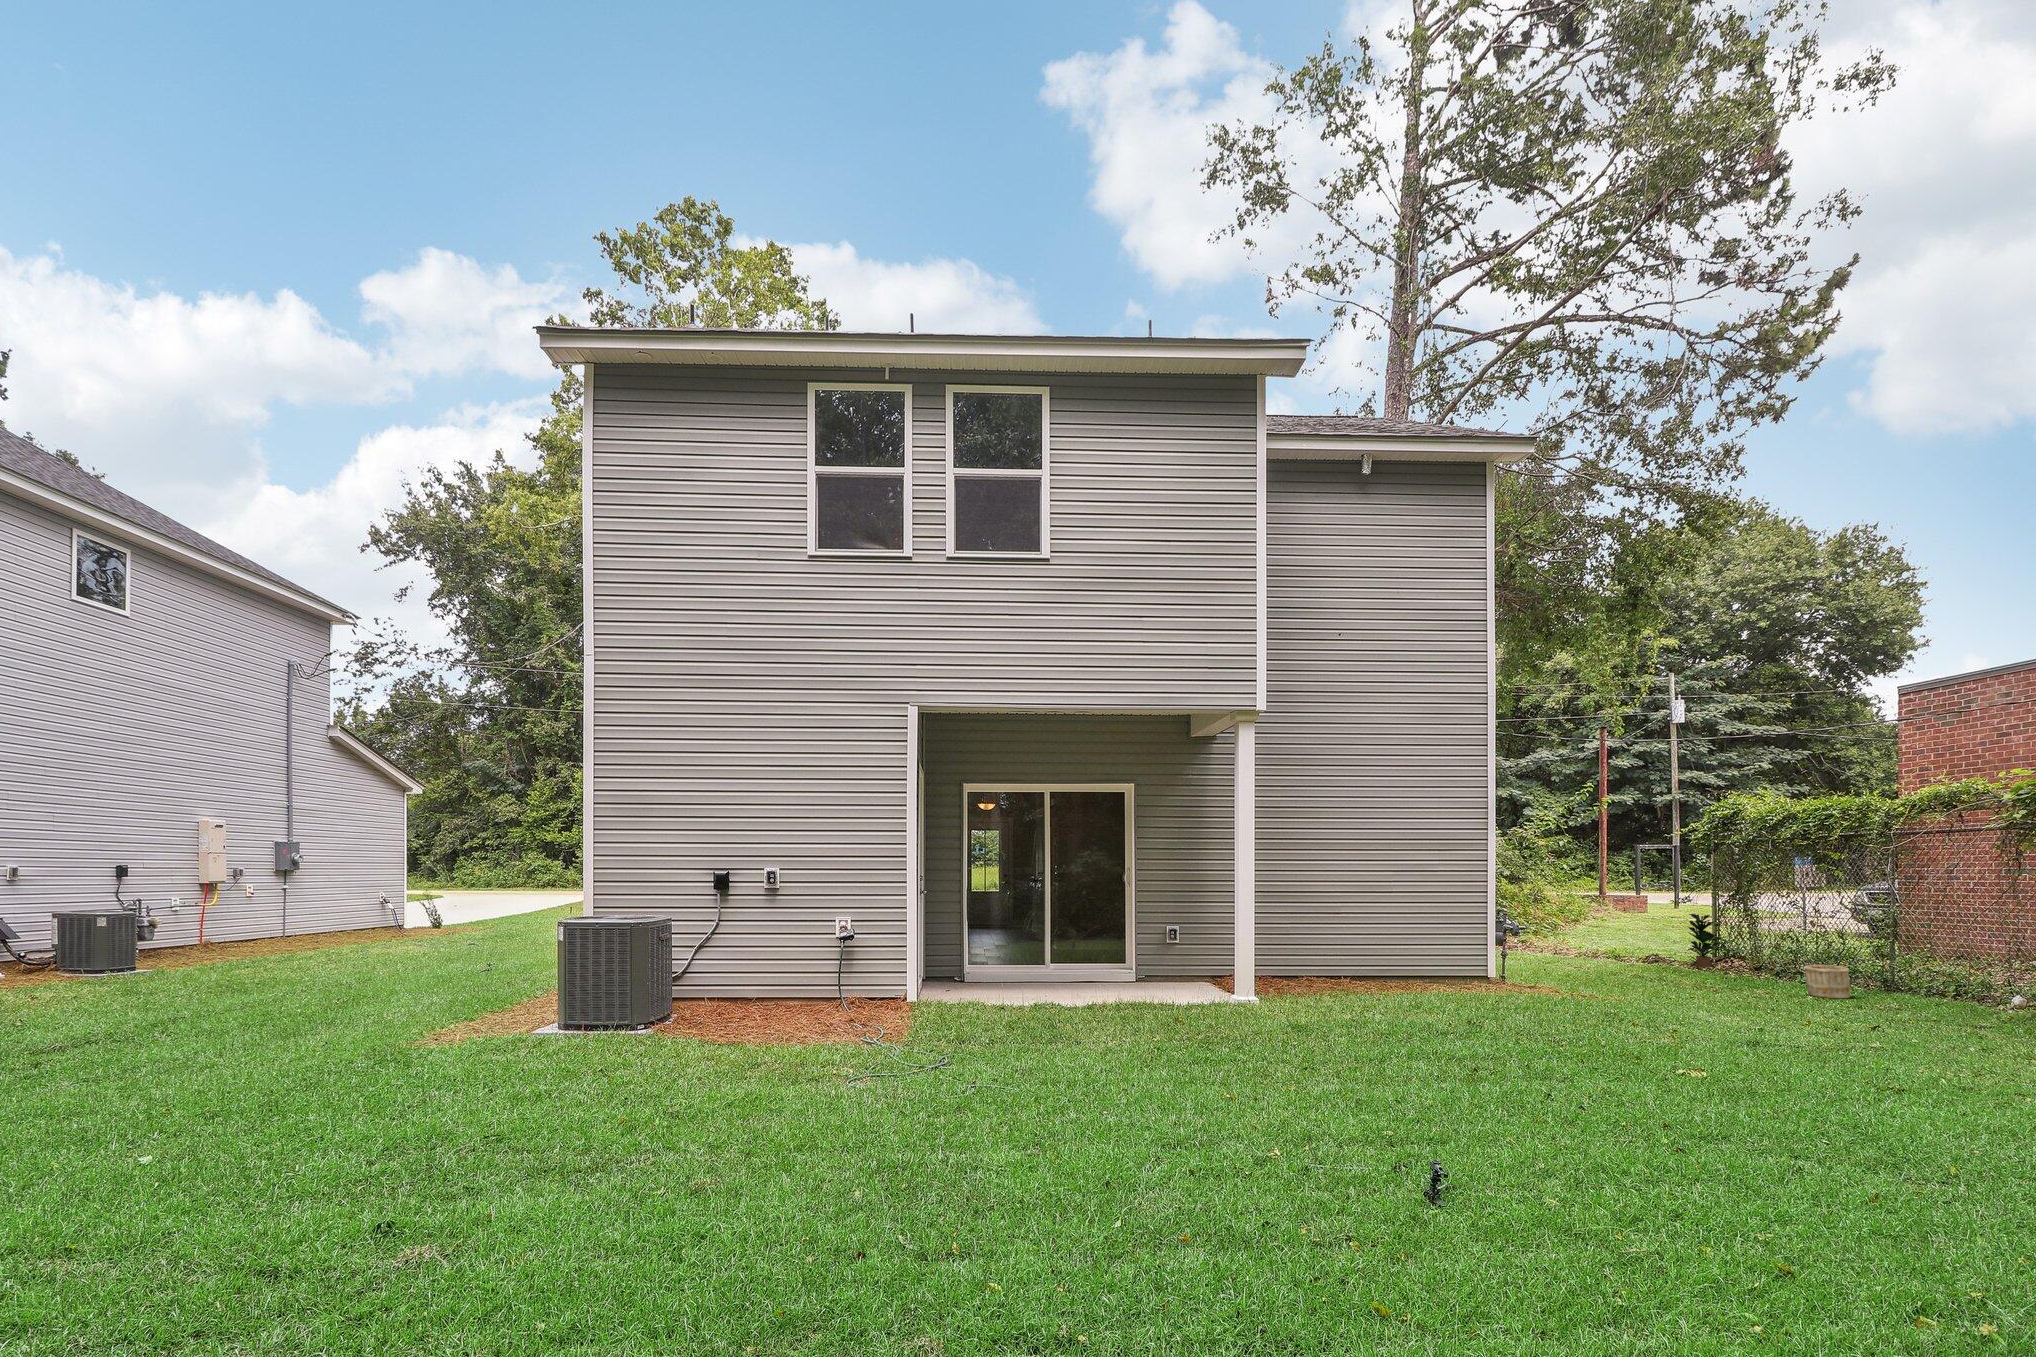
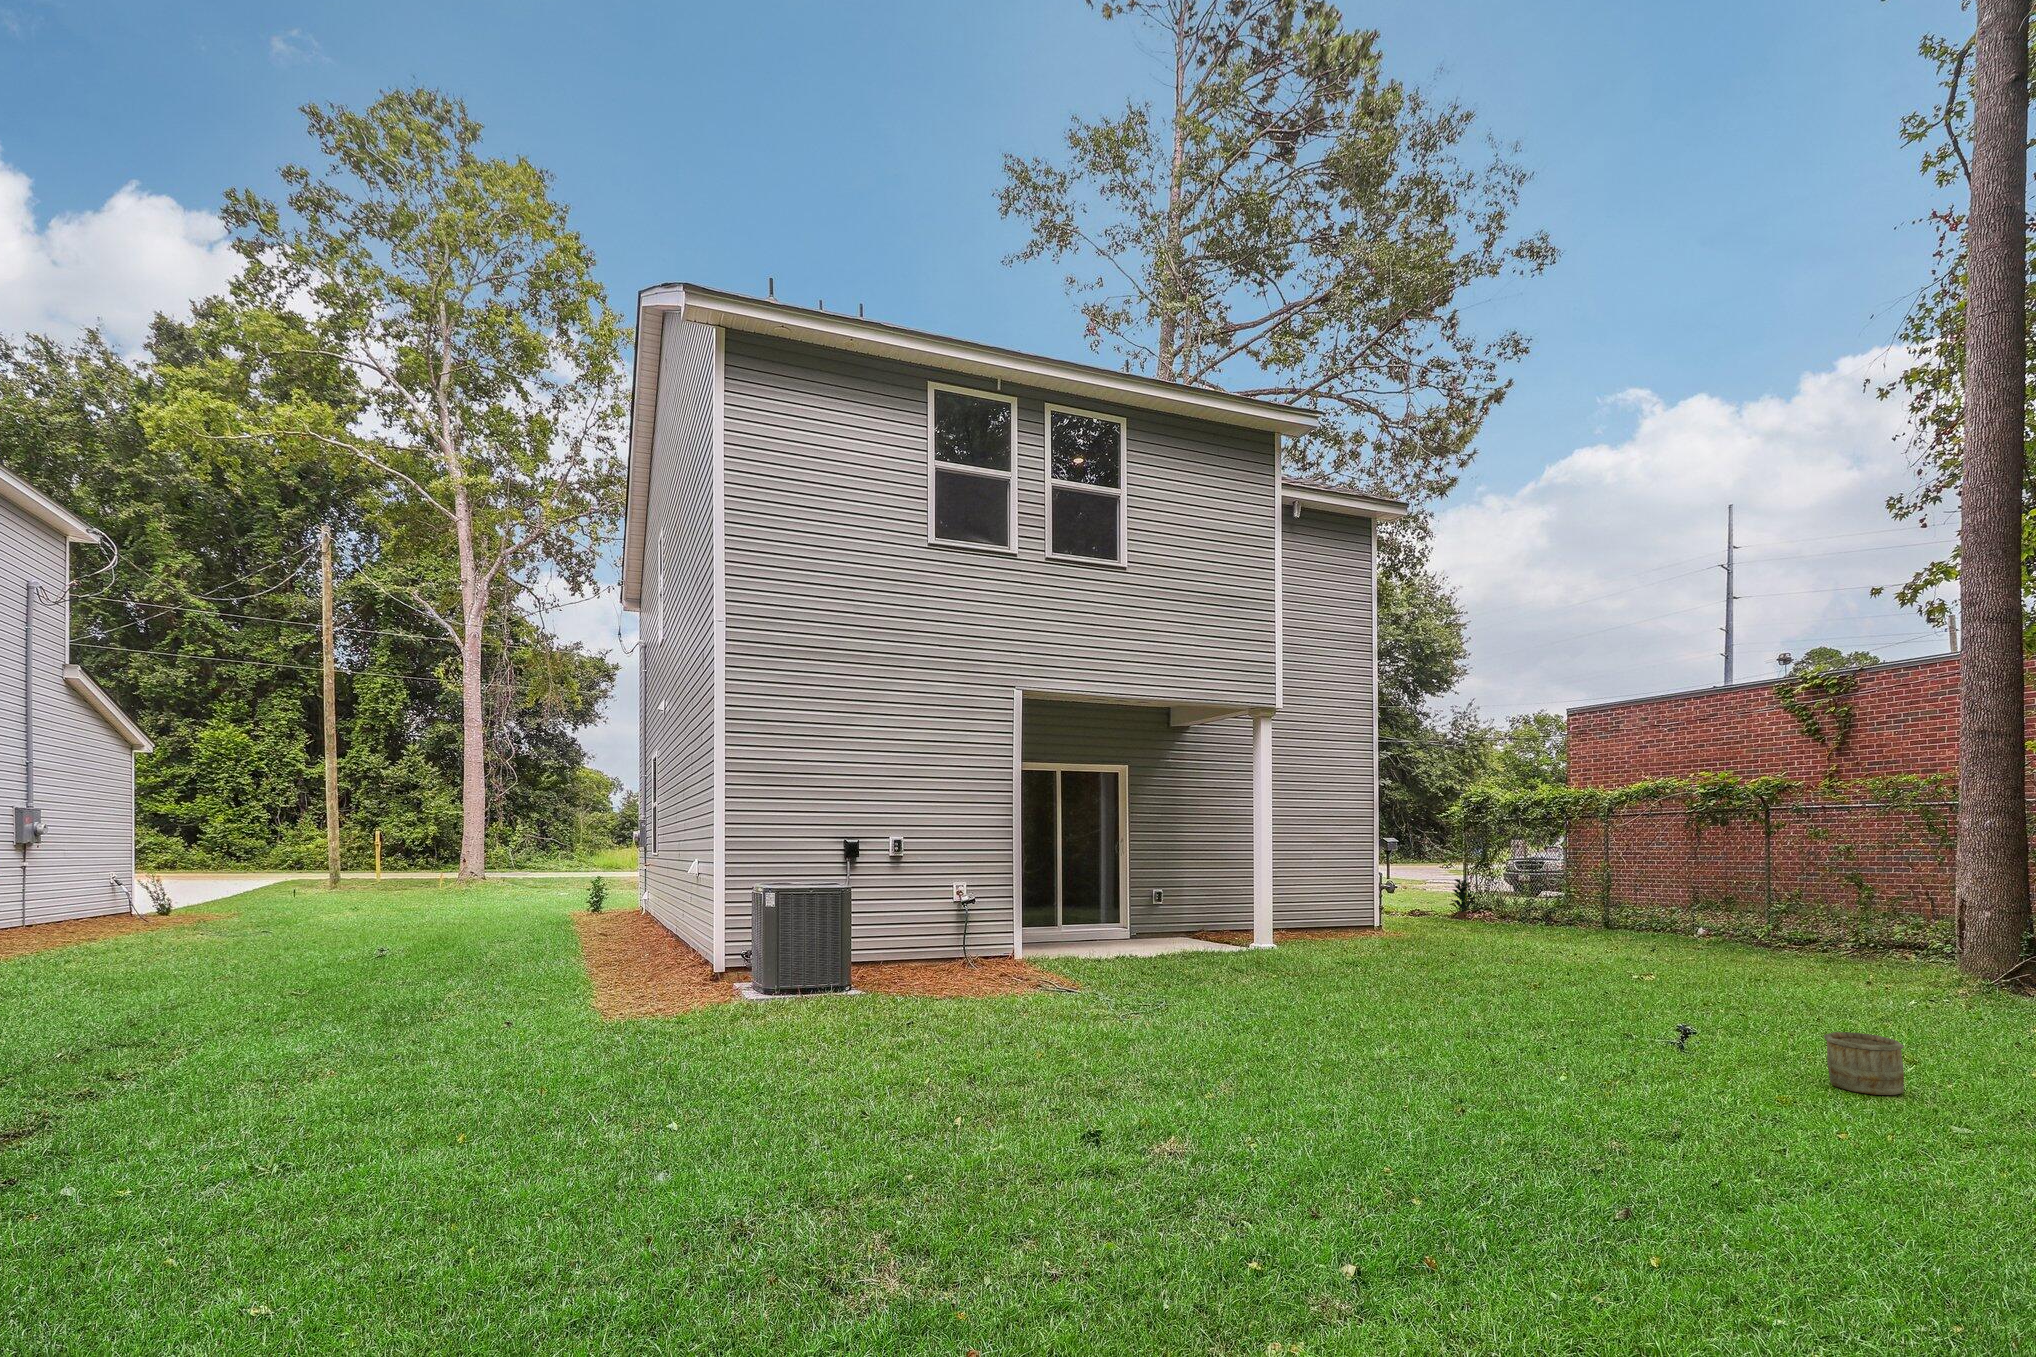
wooden bucket: present [1804,965,1851,998] -> present [1824,1032,1904,1095]

